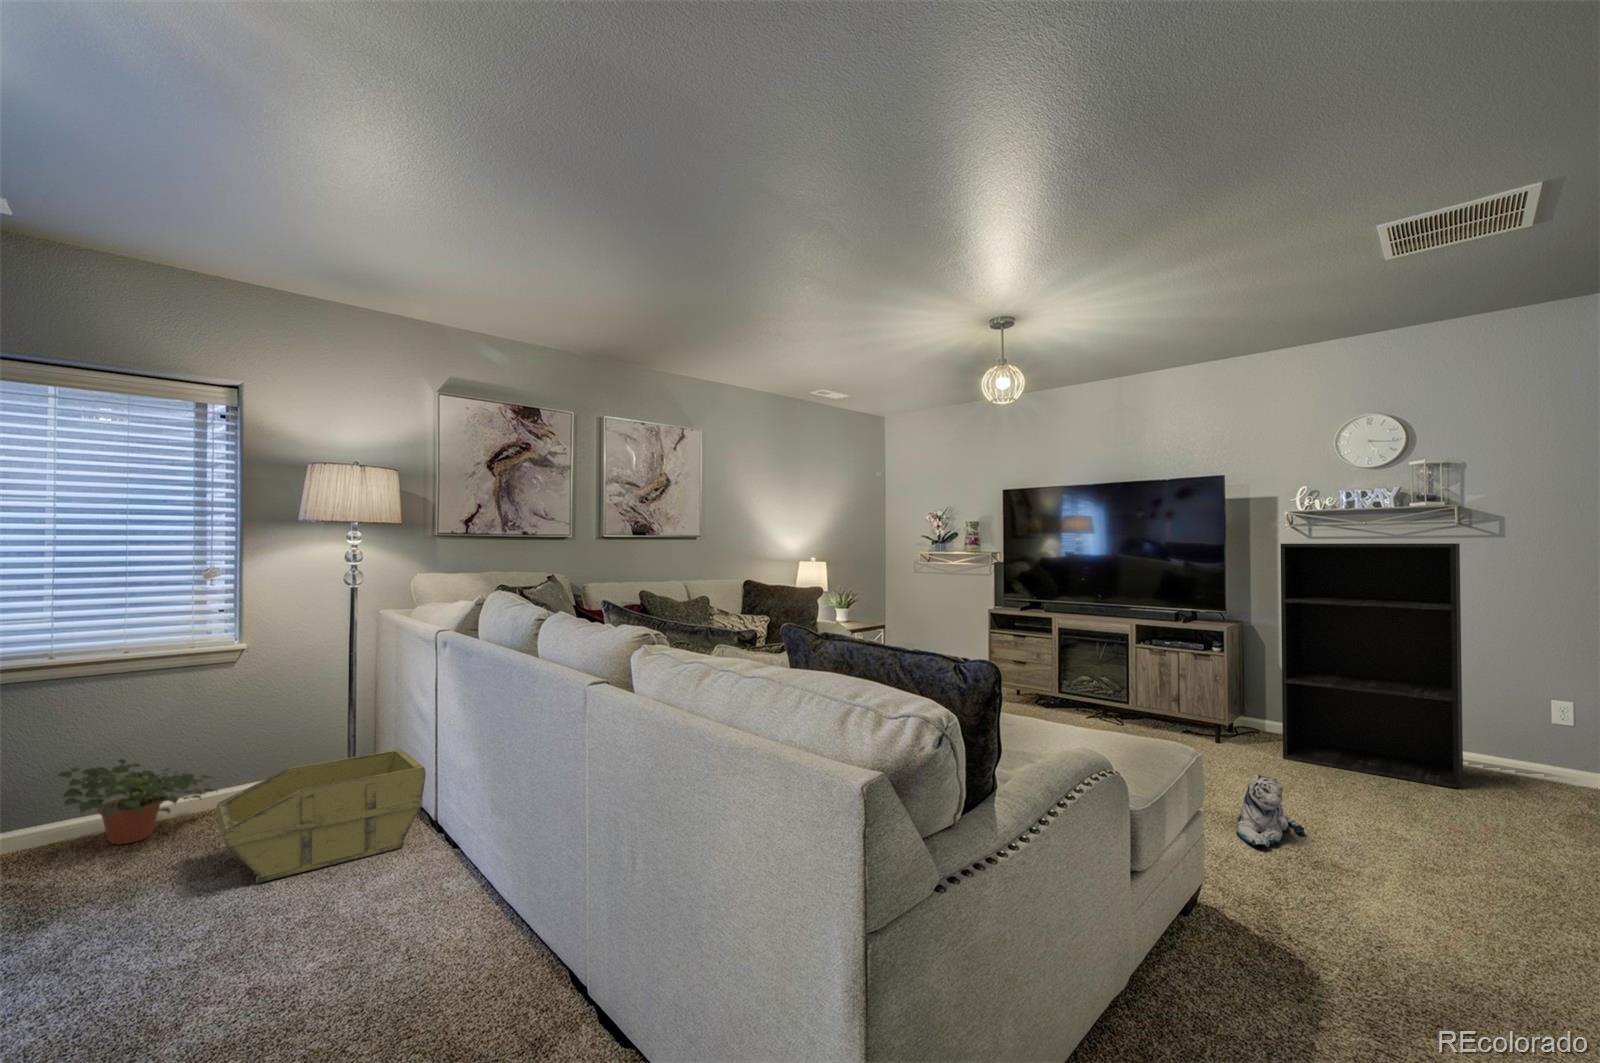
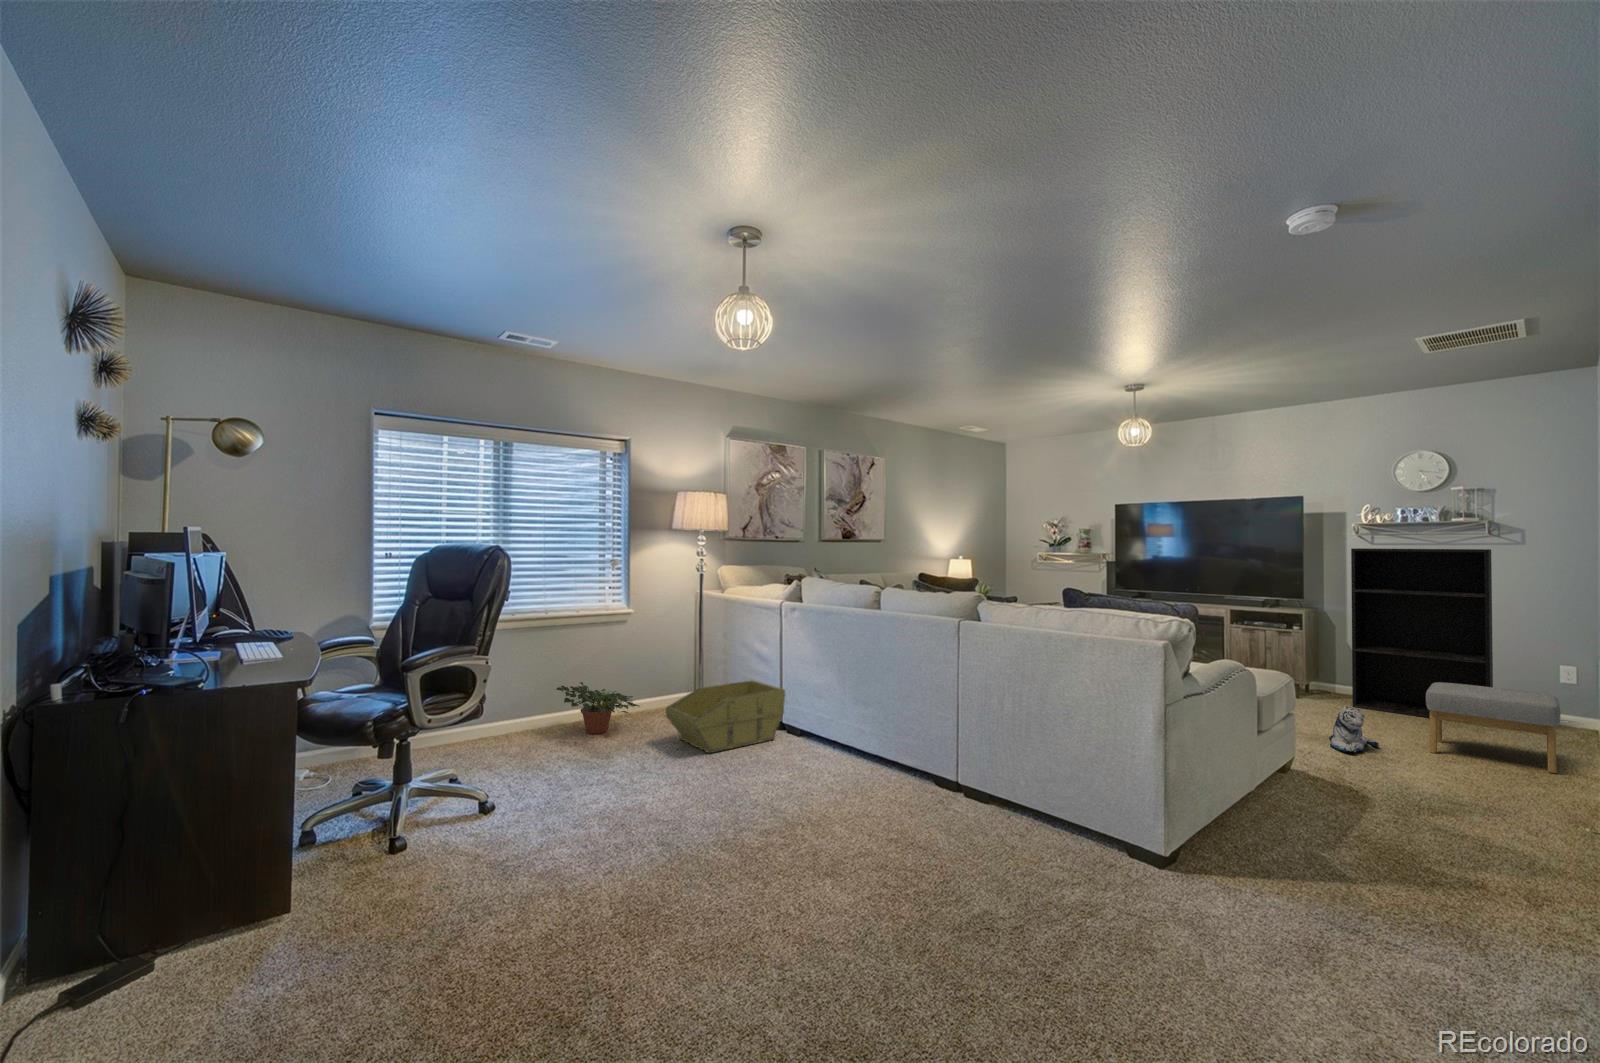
footstool: none [1369,734,1556,880] -> present [1426,682,1560,773]

